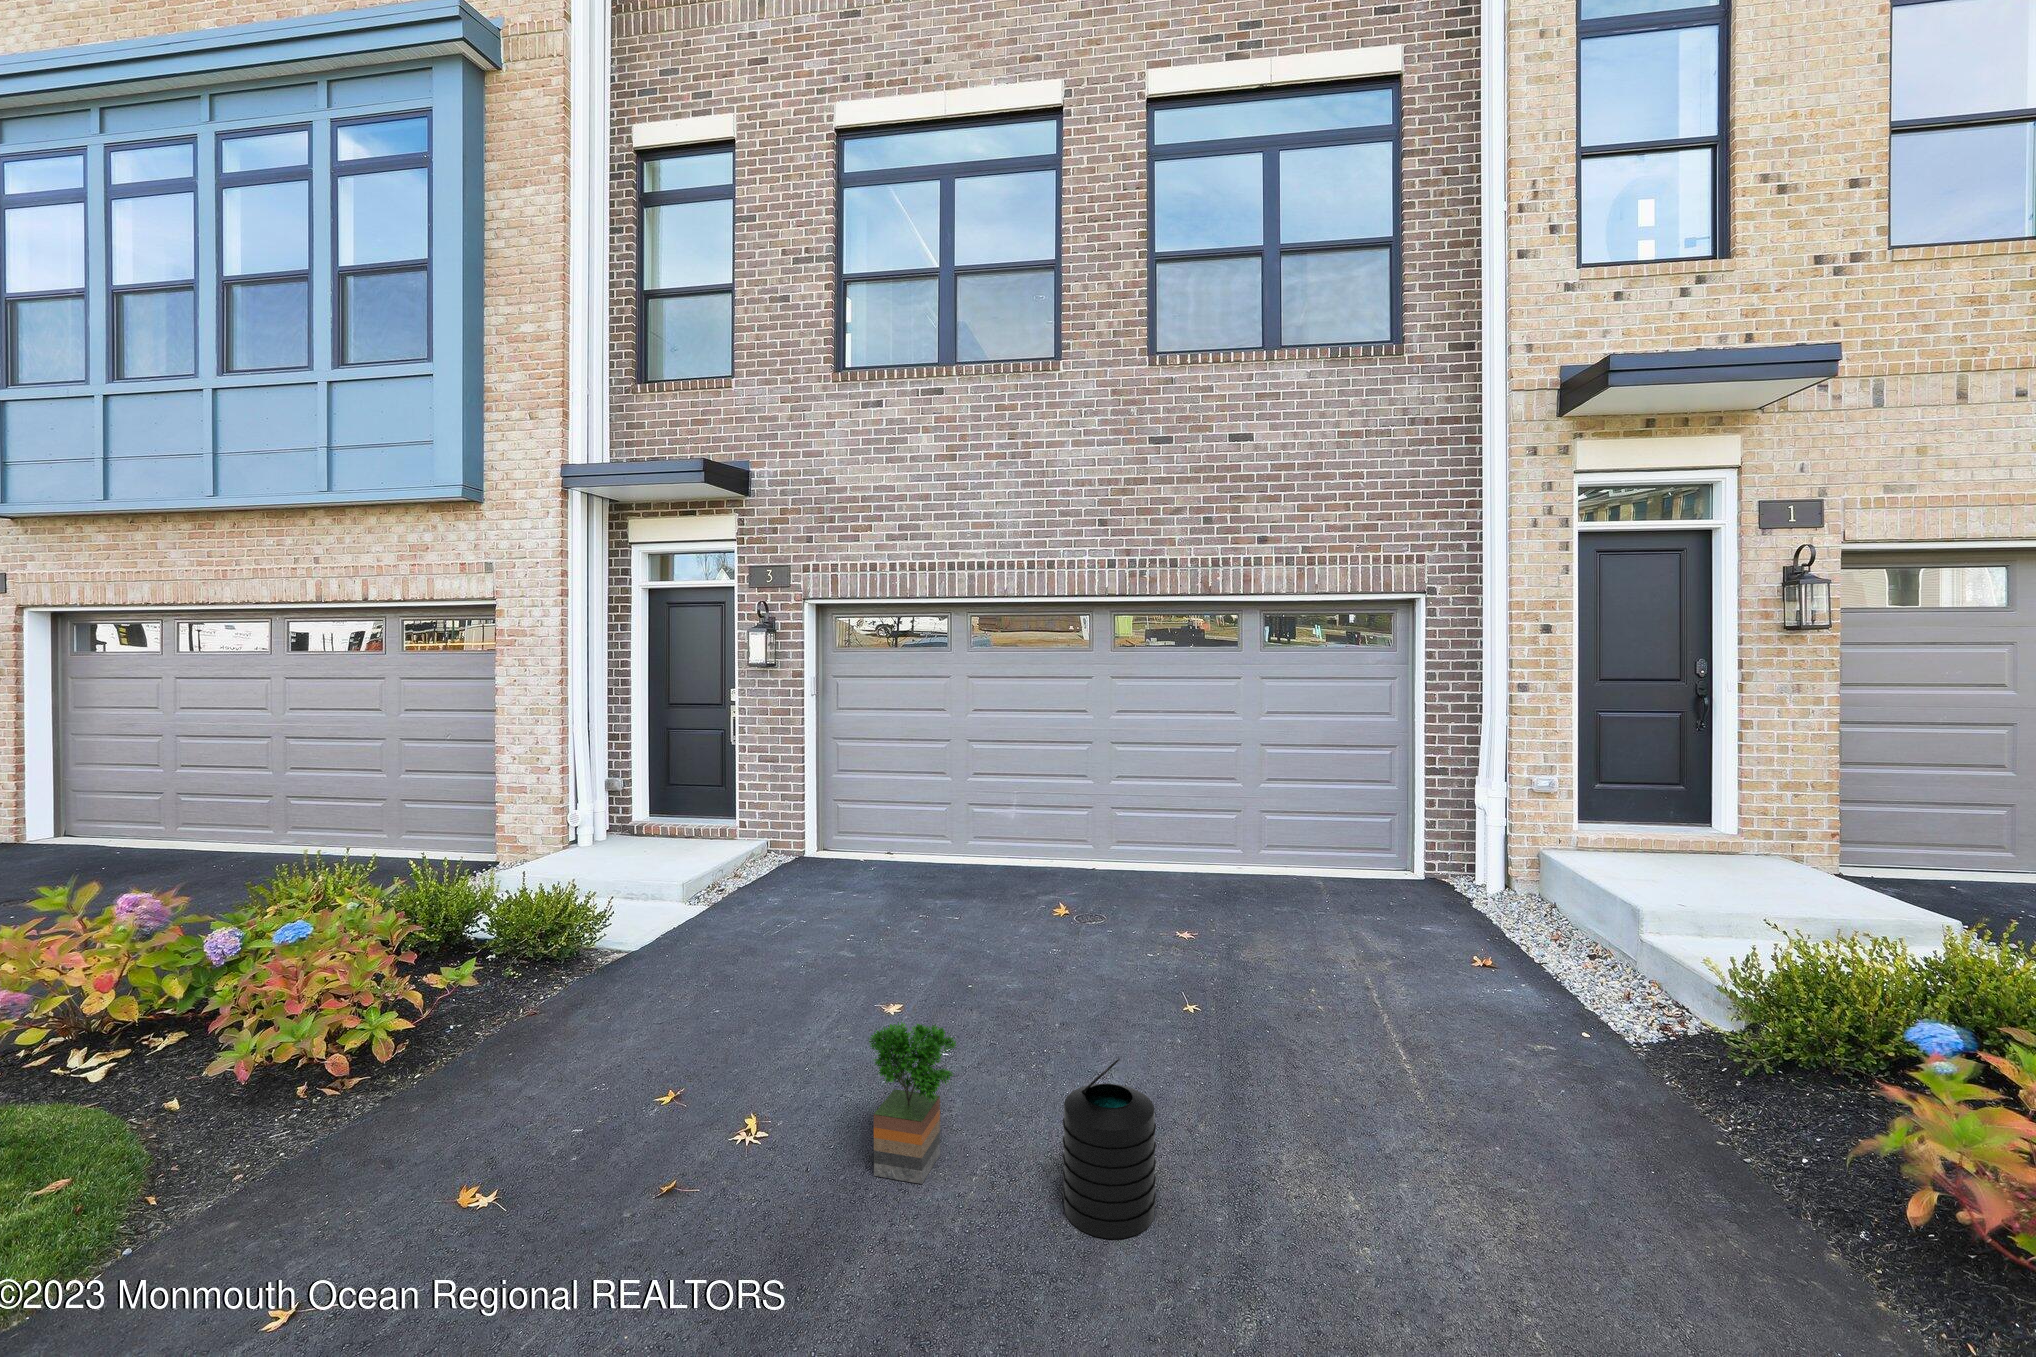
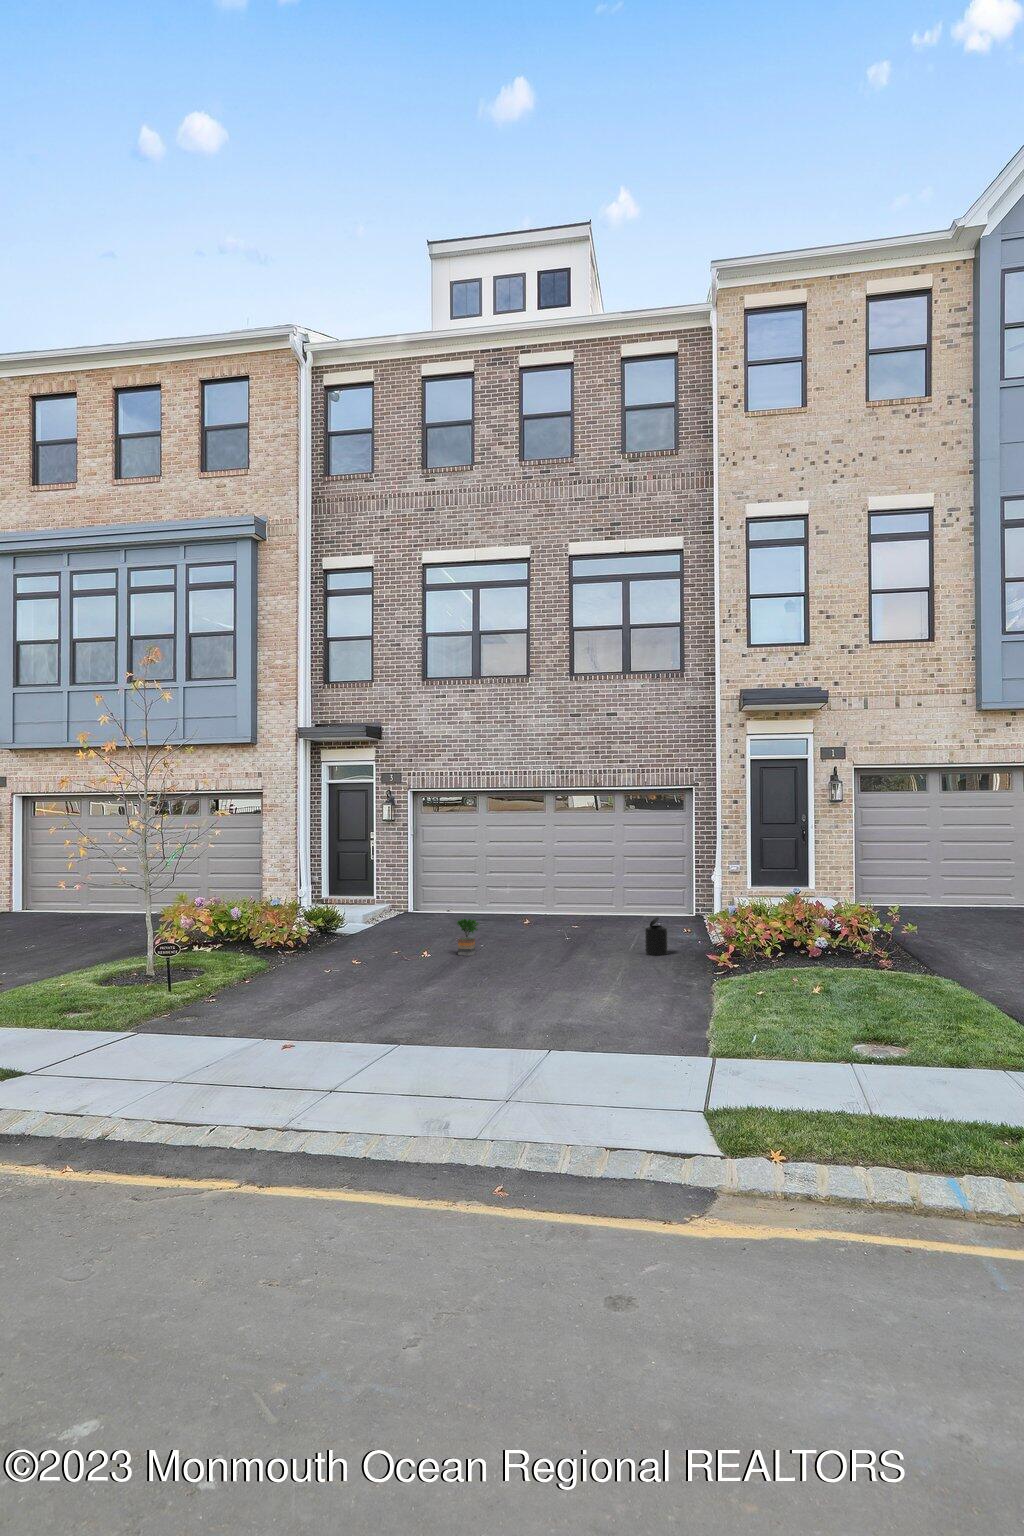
trash can: present [1062,1058,1156,1239] -> present [645,917,668,955]

